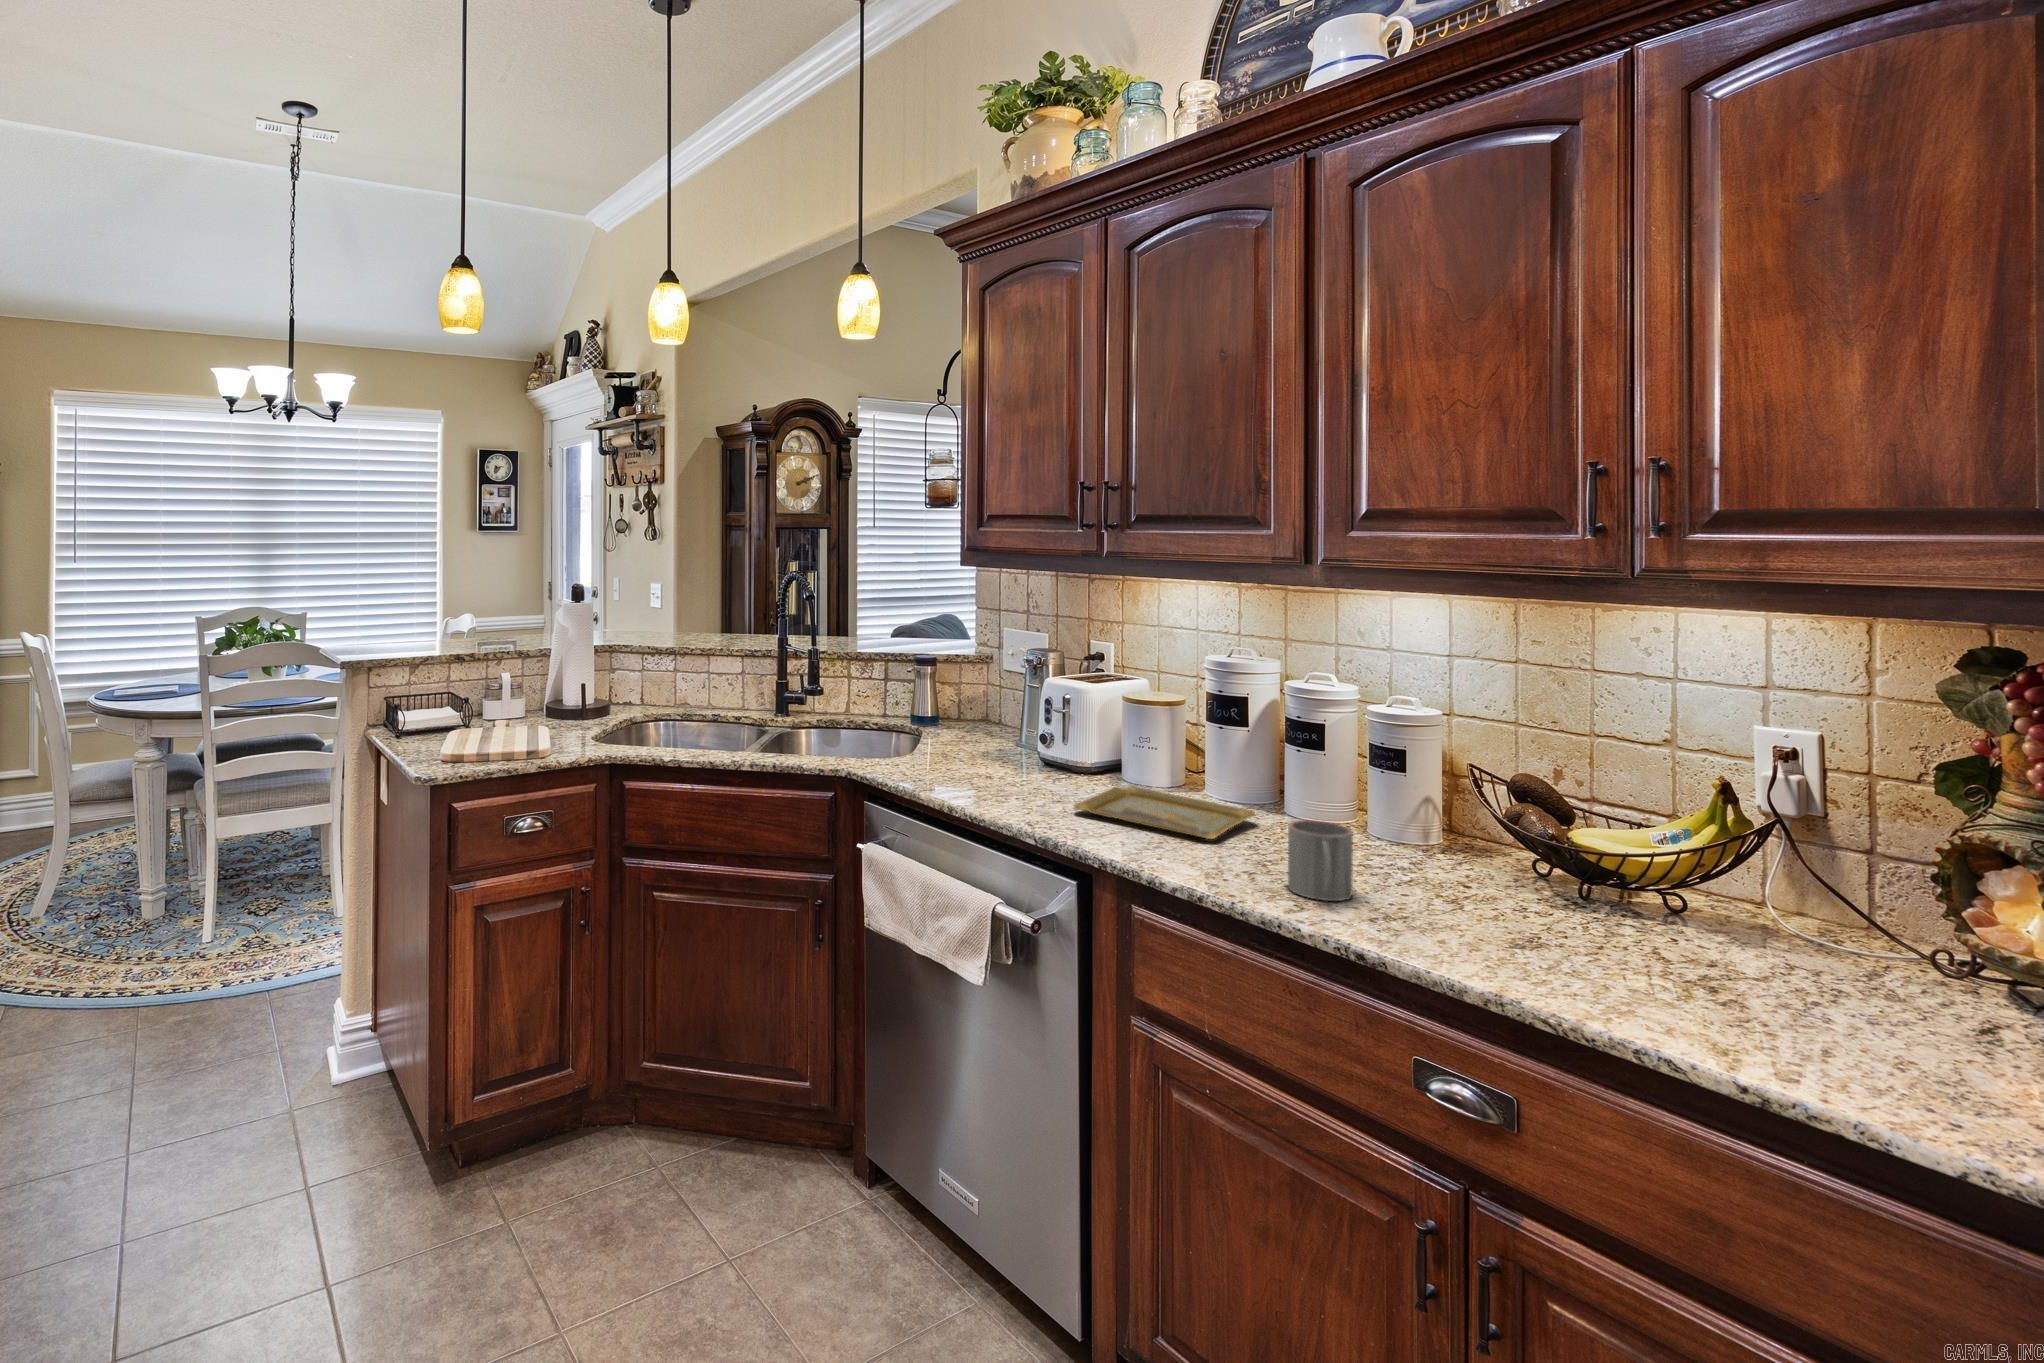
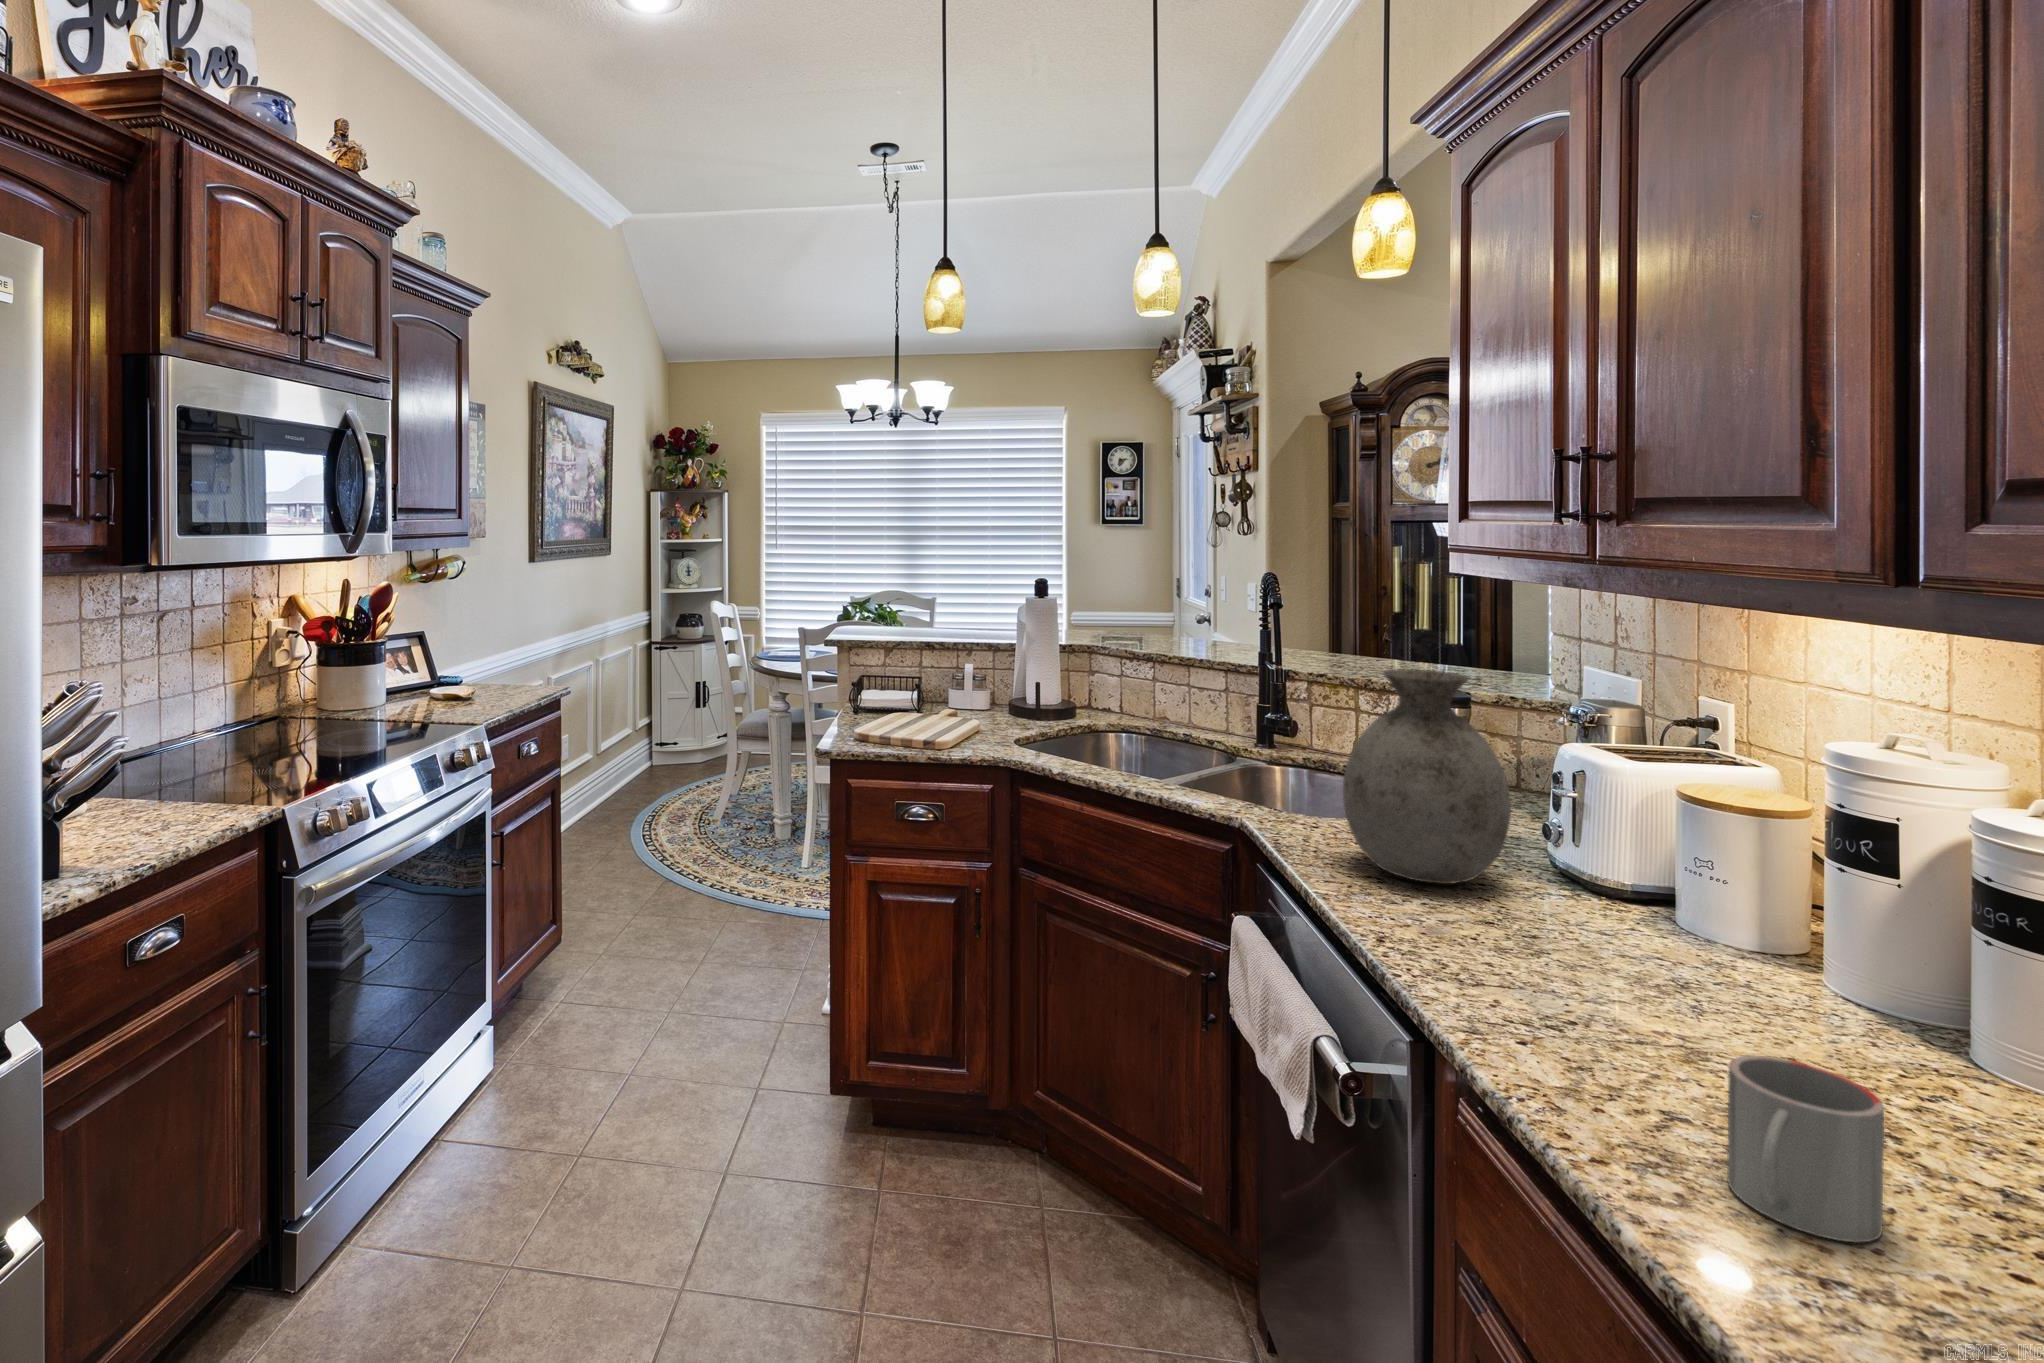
vase: none [937,637,1040,786] -> present [1343,669,1511,884]
tray: present [1074,786,1255,839] -> none [1491,924,1861,1048]

